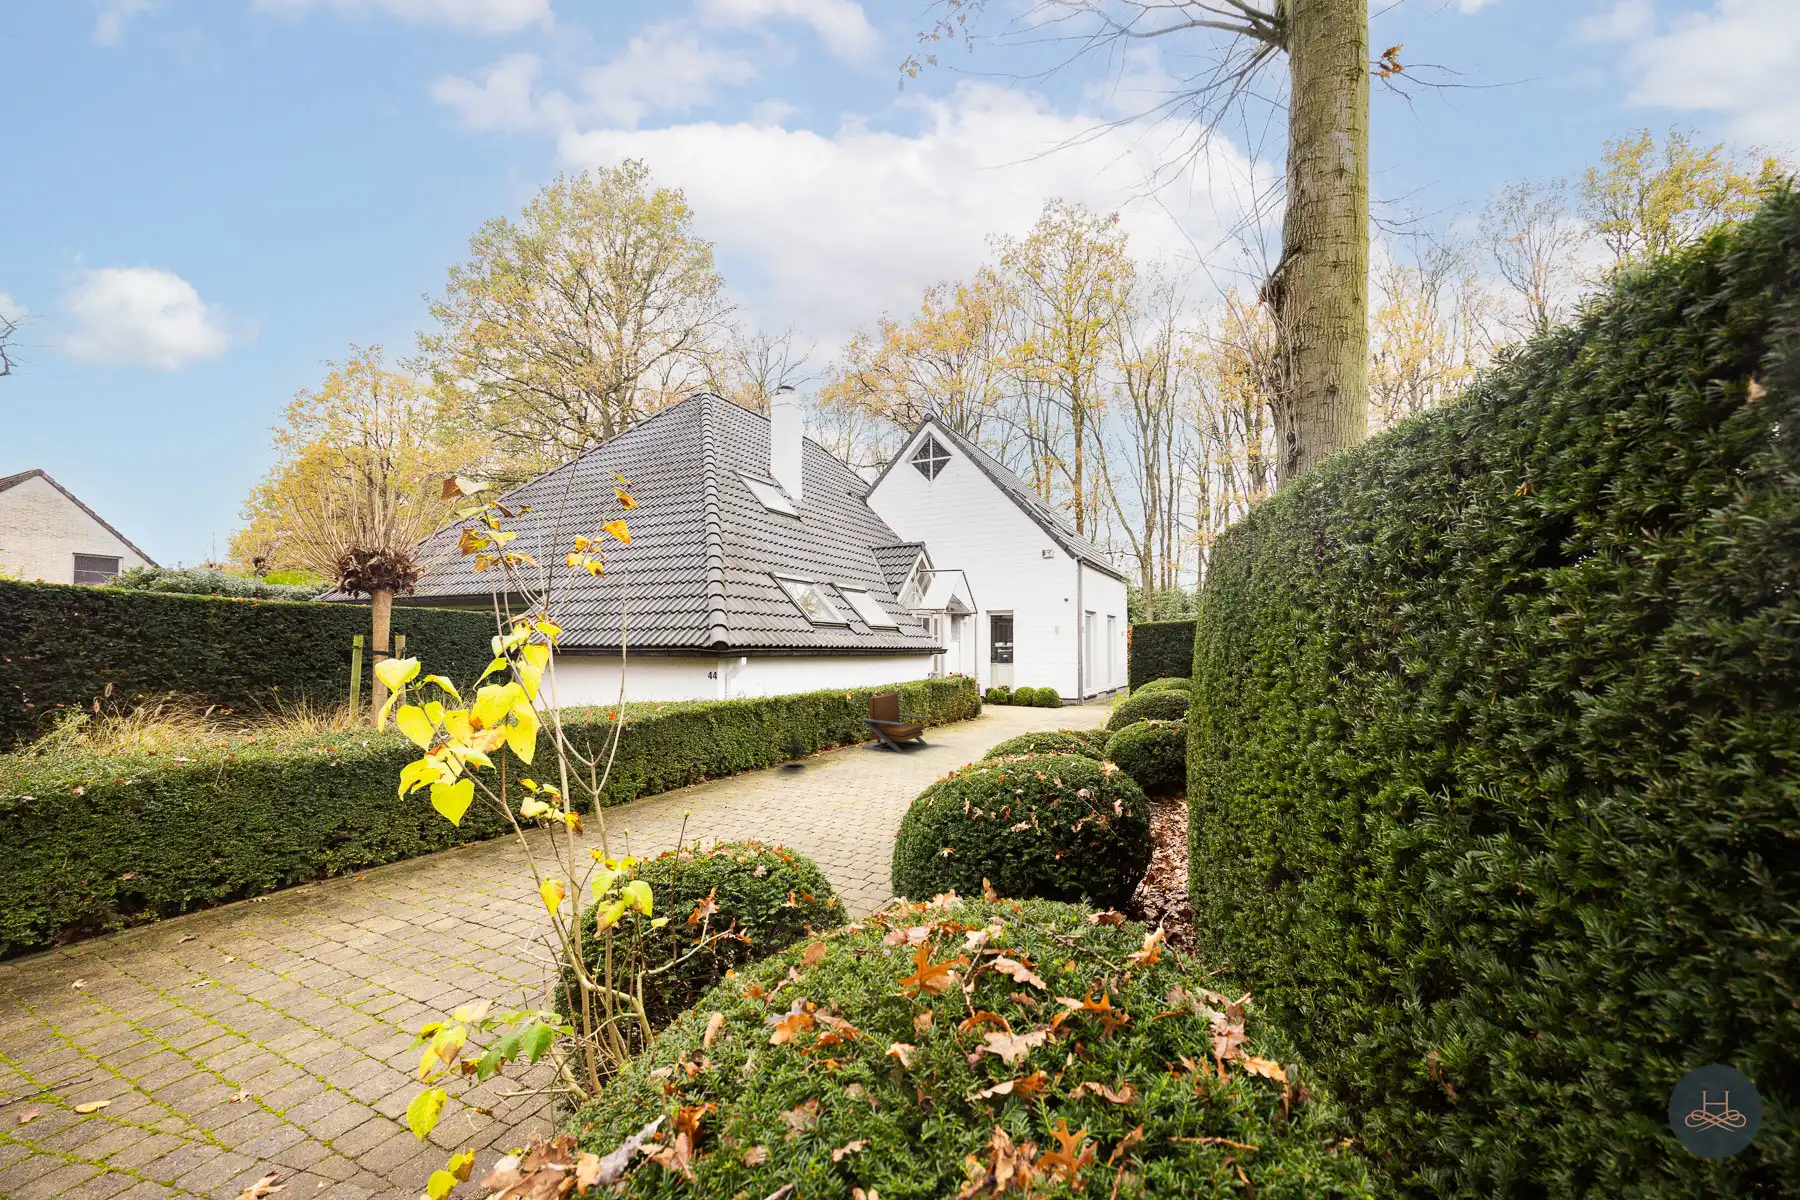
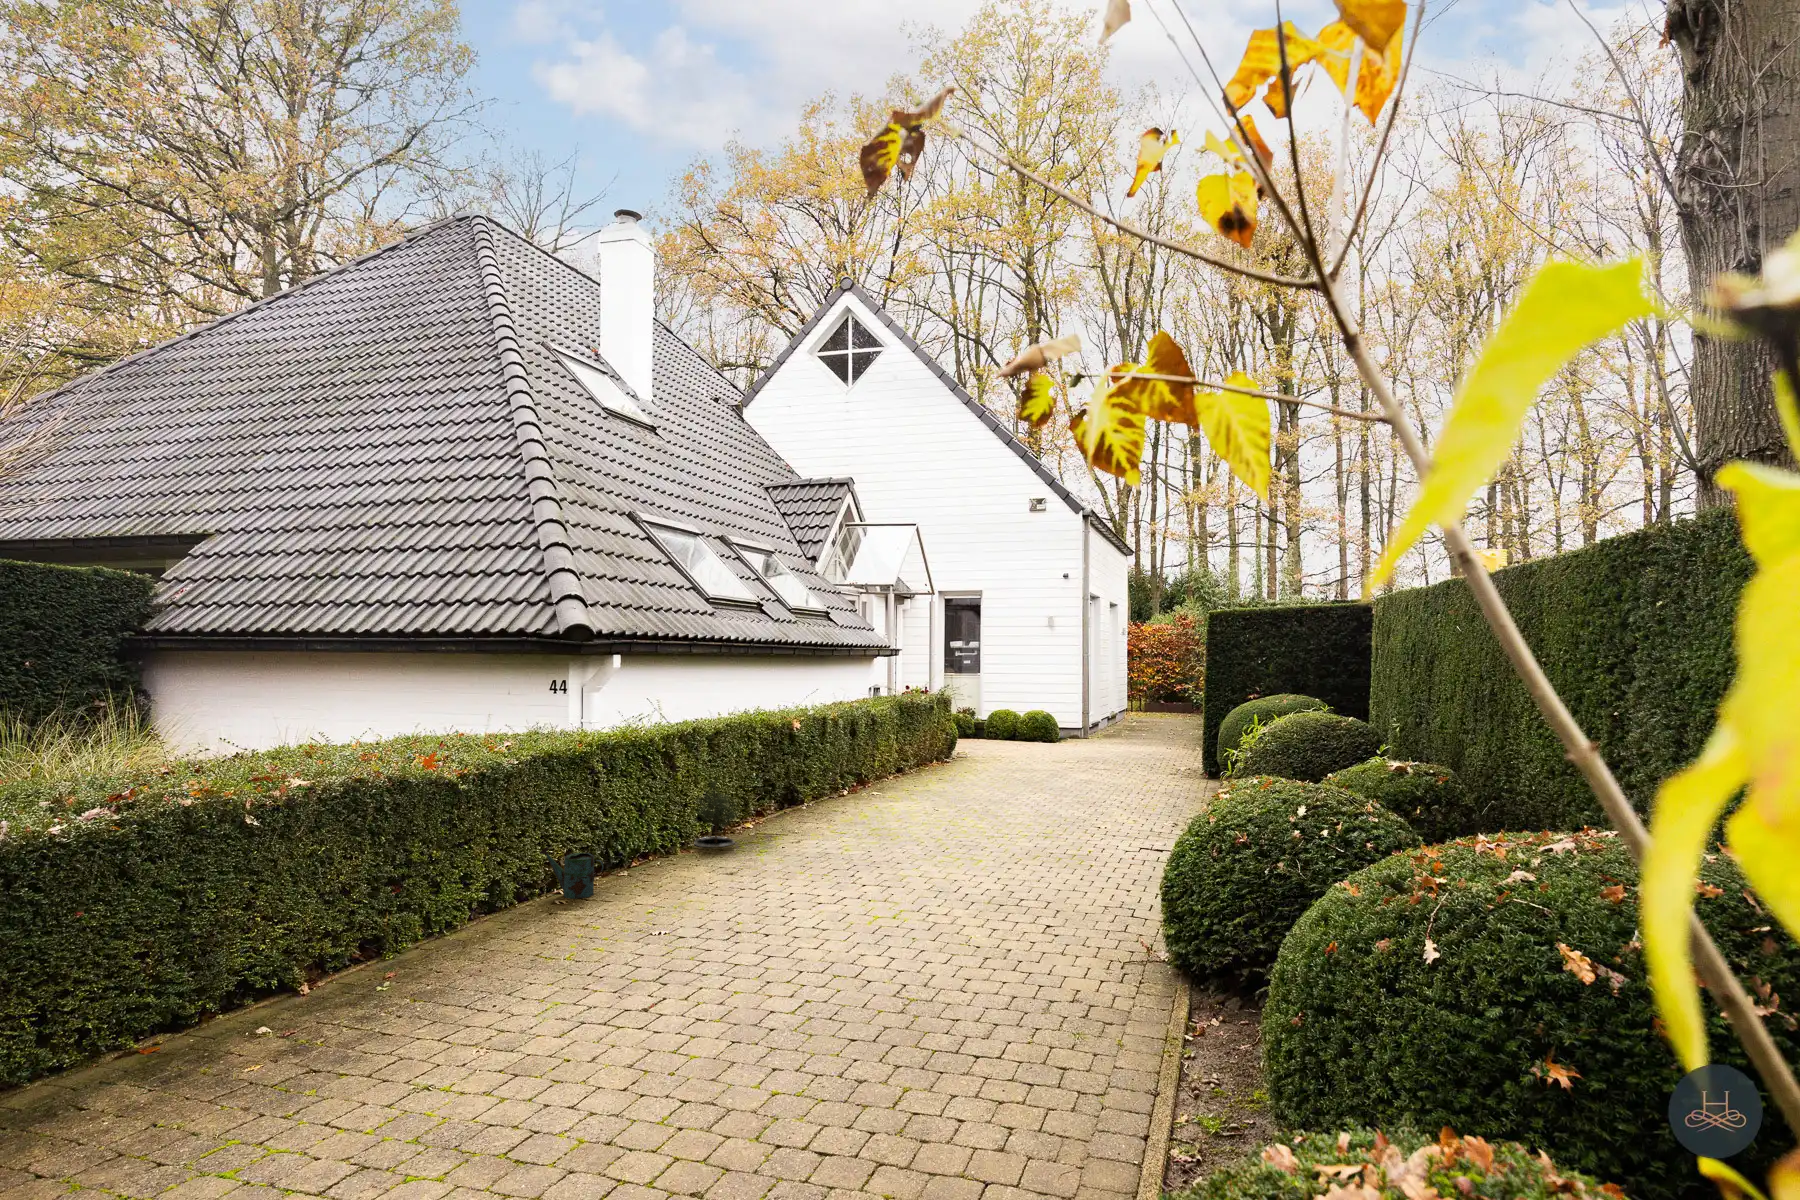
lounge chair: present [861,693,927,752] -> none [805,716,911,816]
watering can: none [681,767,713,797] -> present [540,847,604,899]

